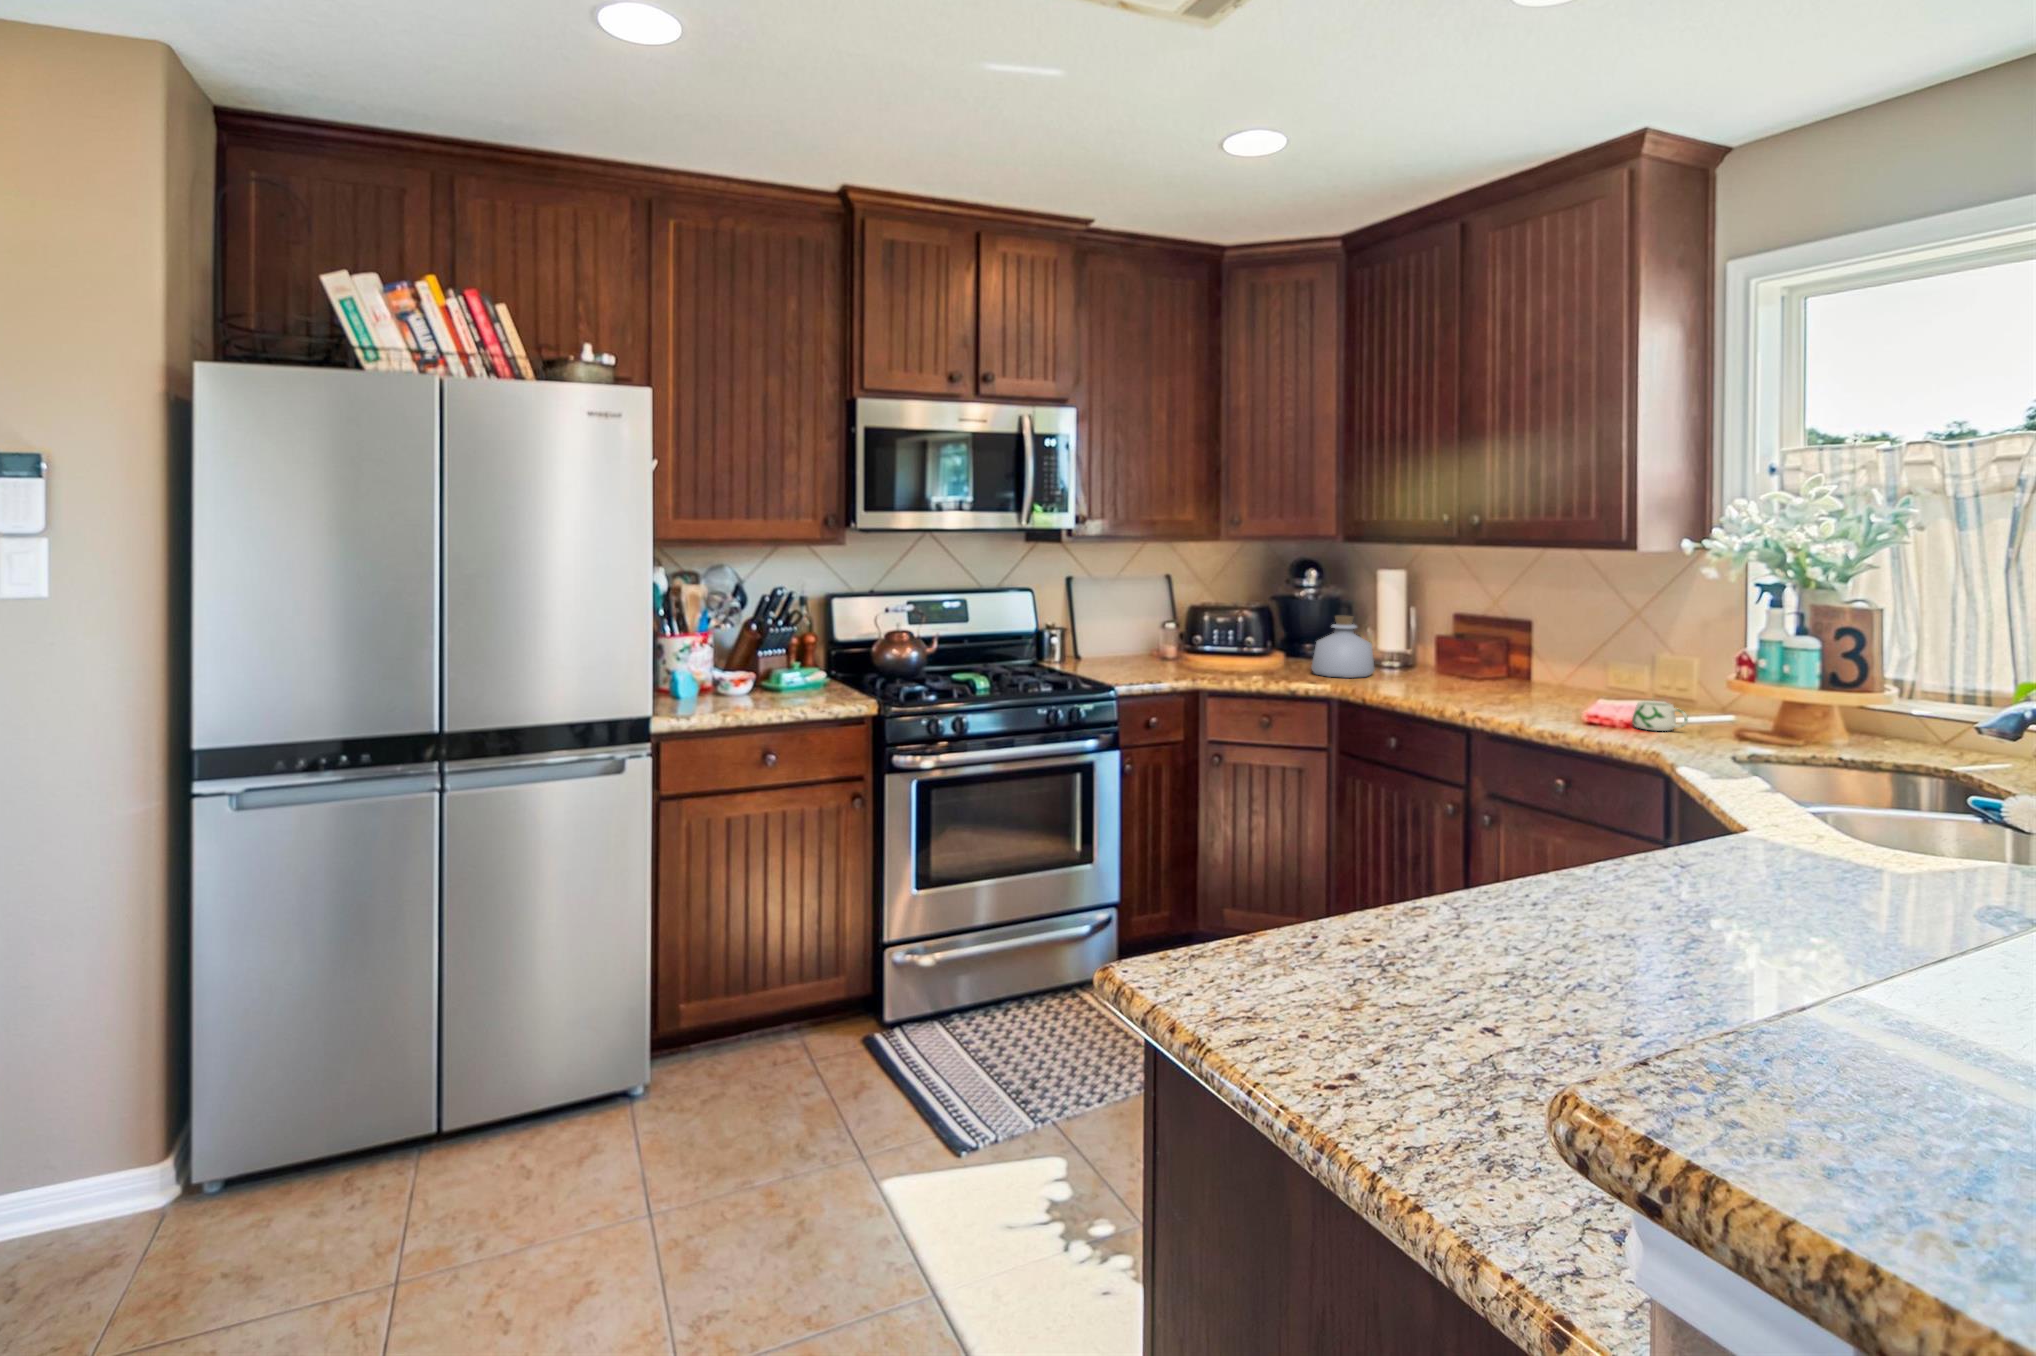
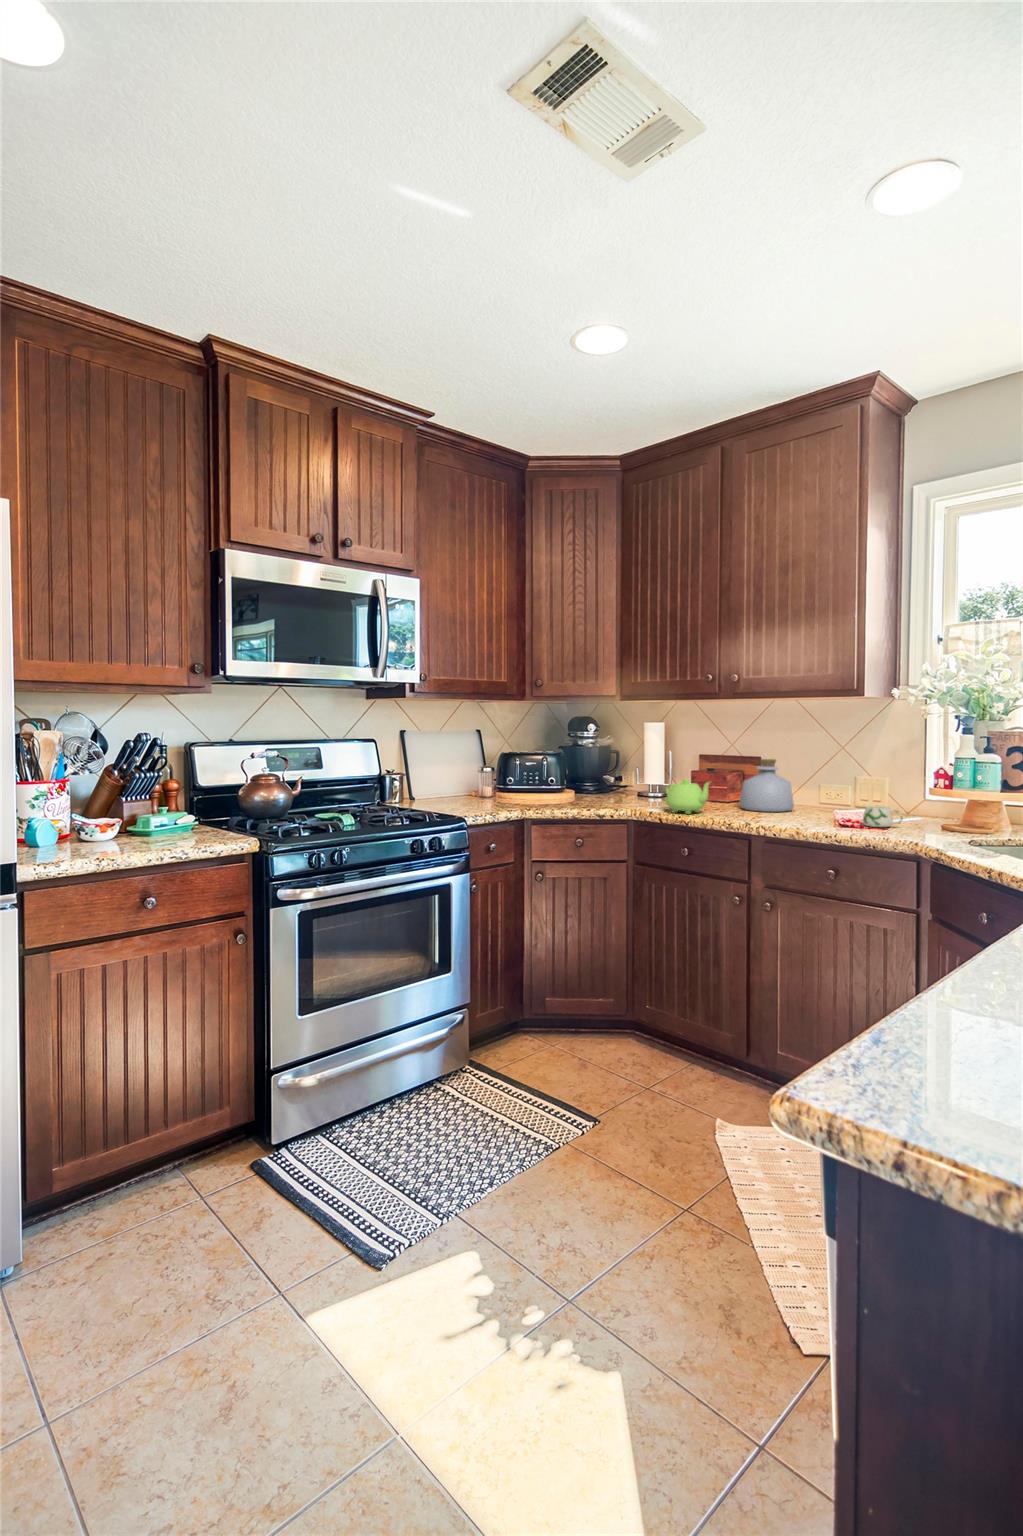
bottle: present [1312,616,1375,678] -> present [739,759,794,812]
teapot: none [1376,652,1435,697] -> present [665,779,710,814]

